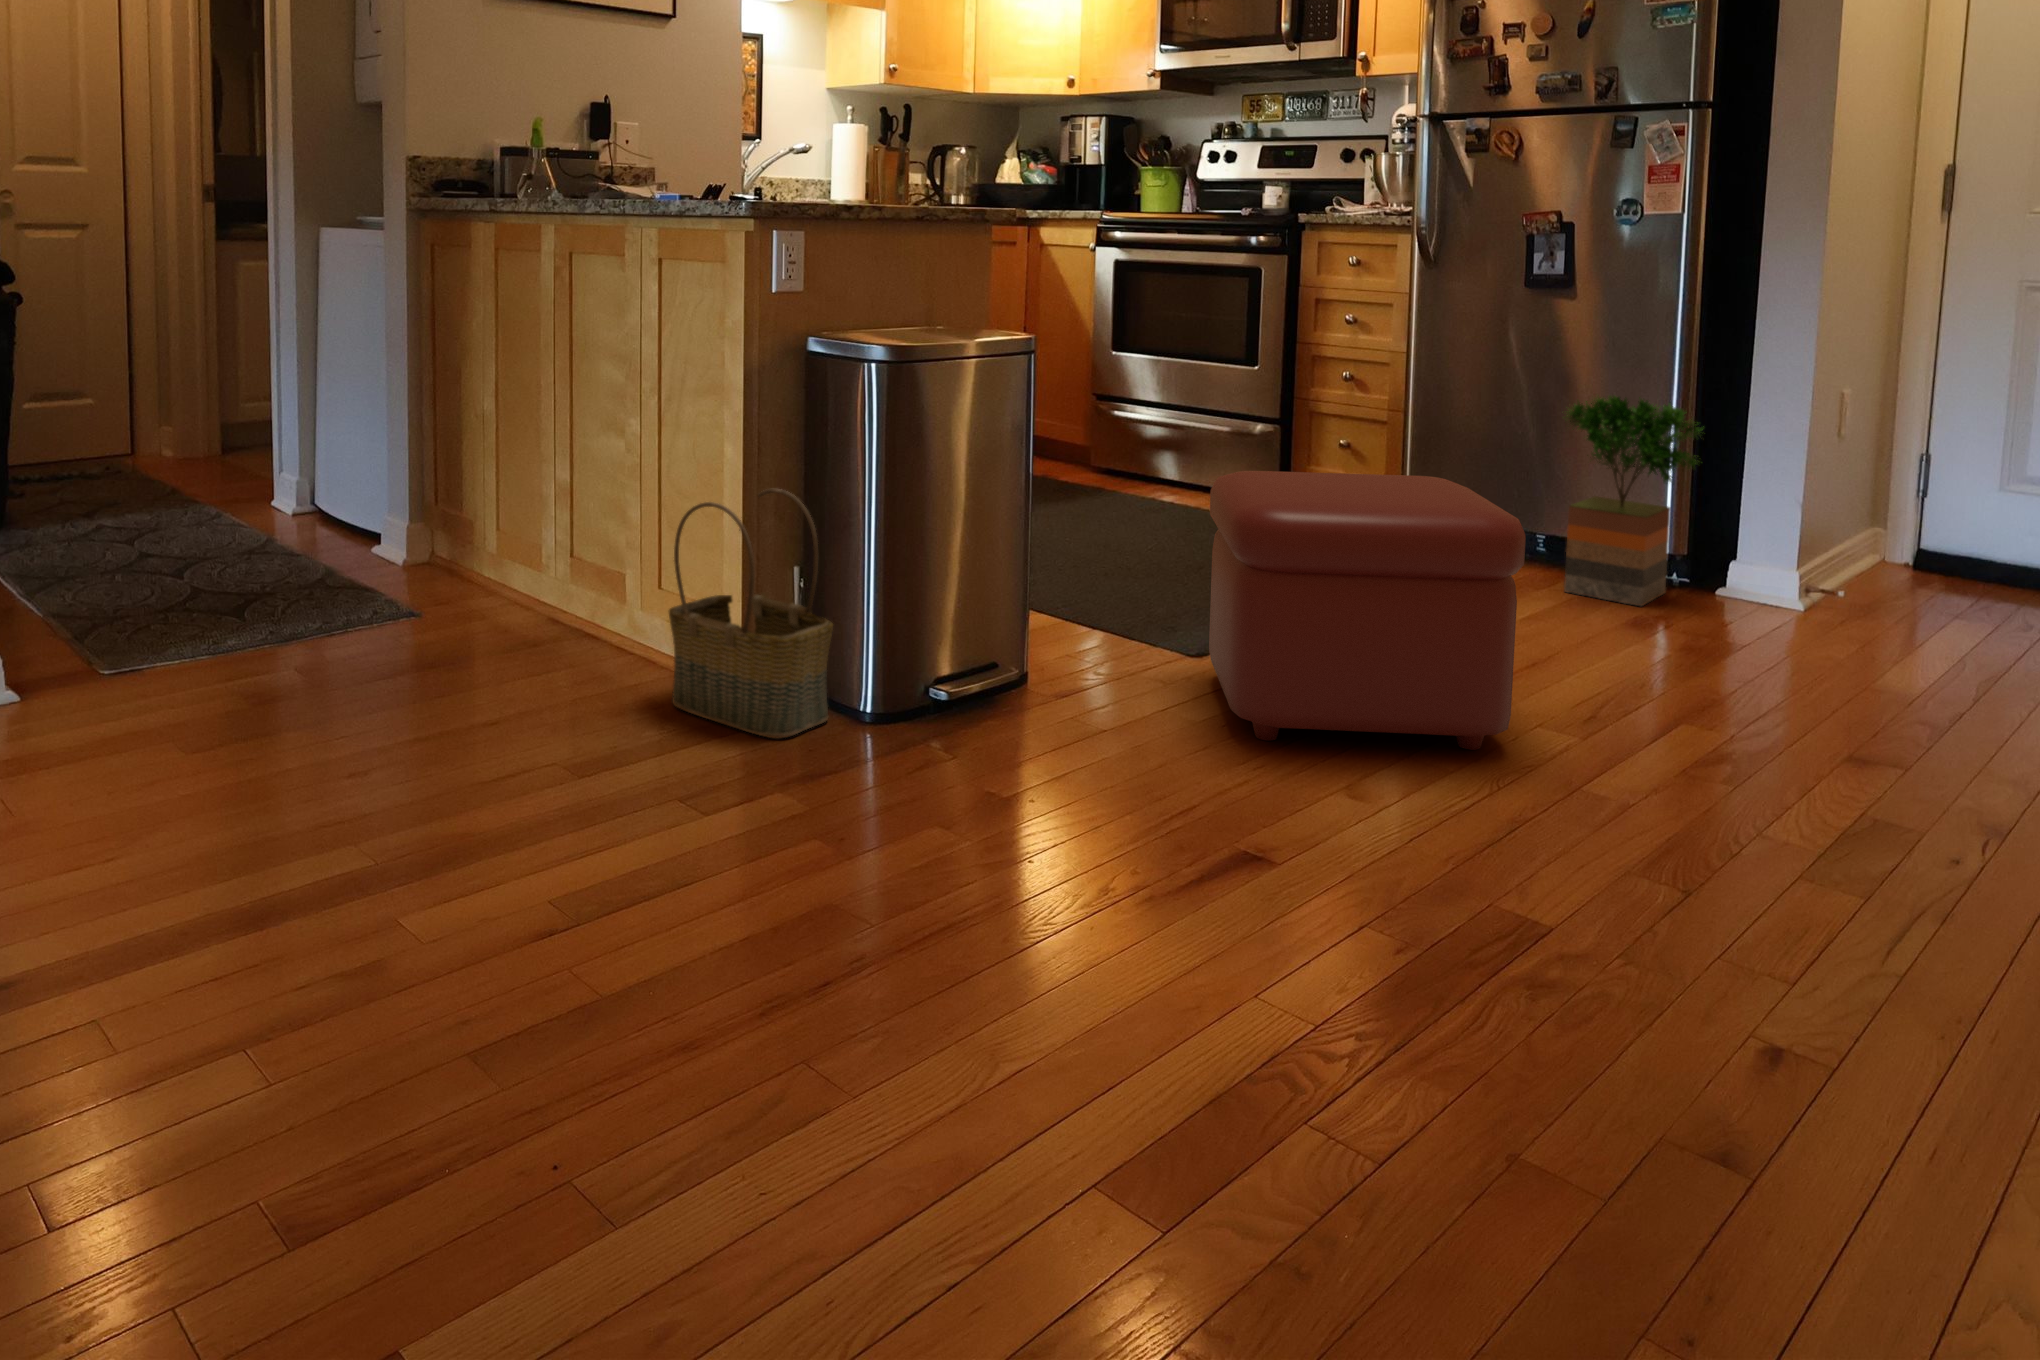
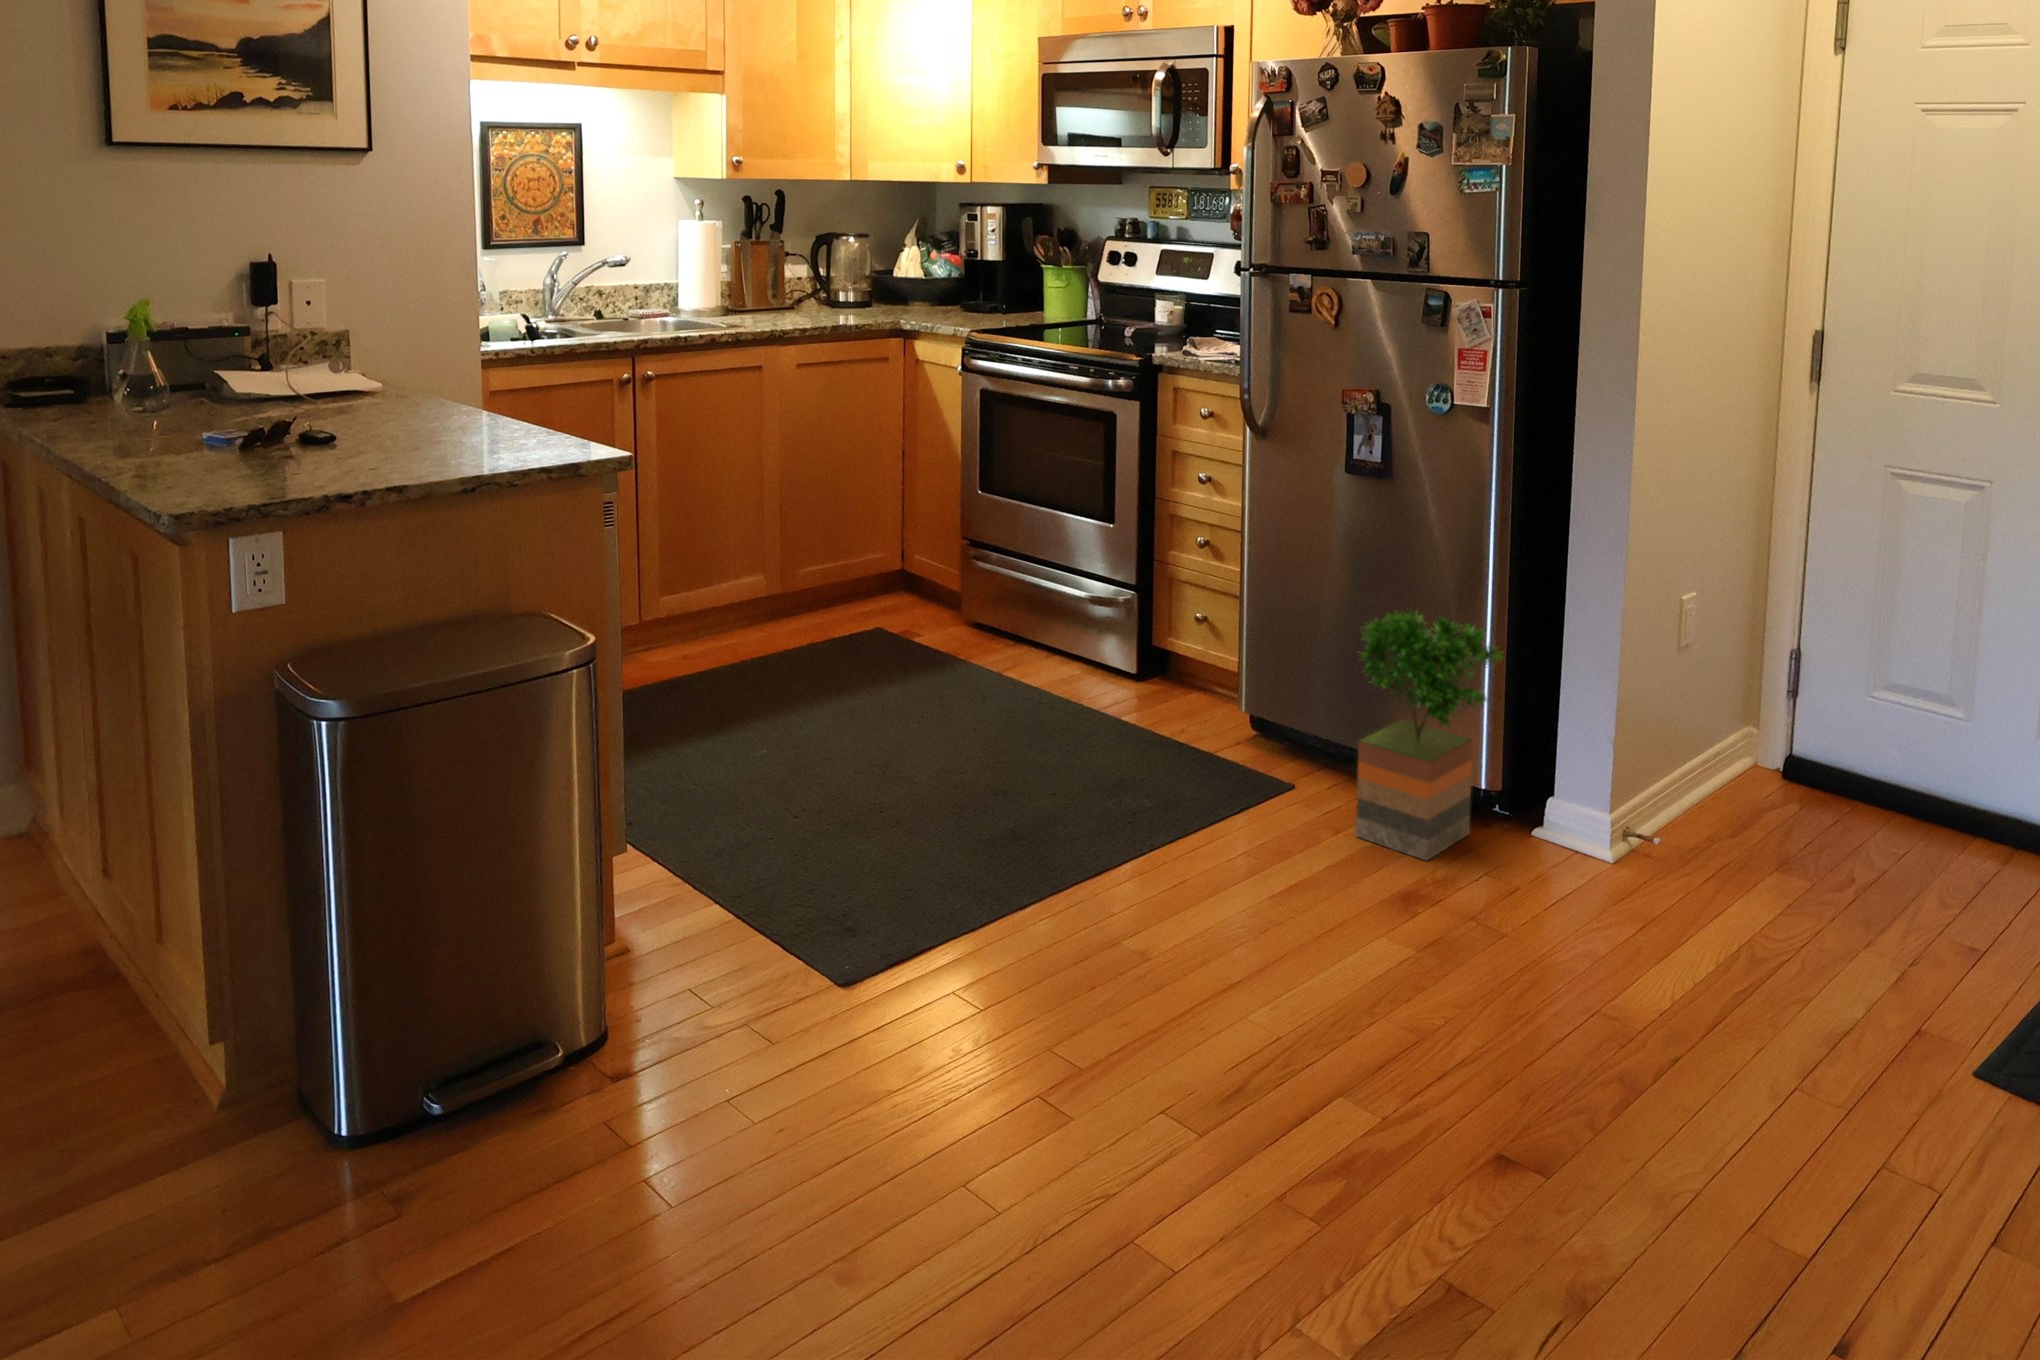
ottoman: present [1209,471,1526,750] -> none [767,784,1117,1155]
basket: present [669,489,833,738] -> none [91,848,294,1183]

